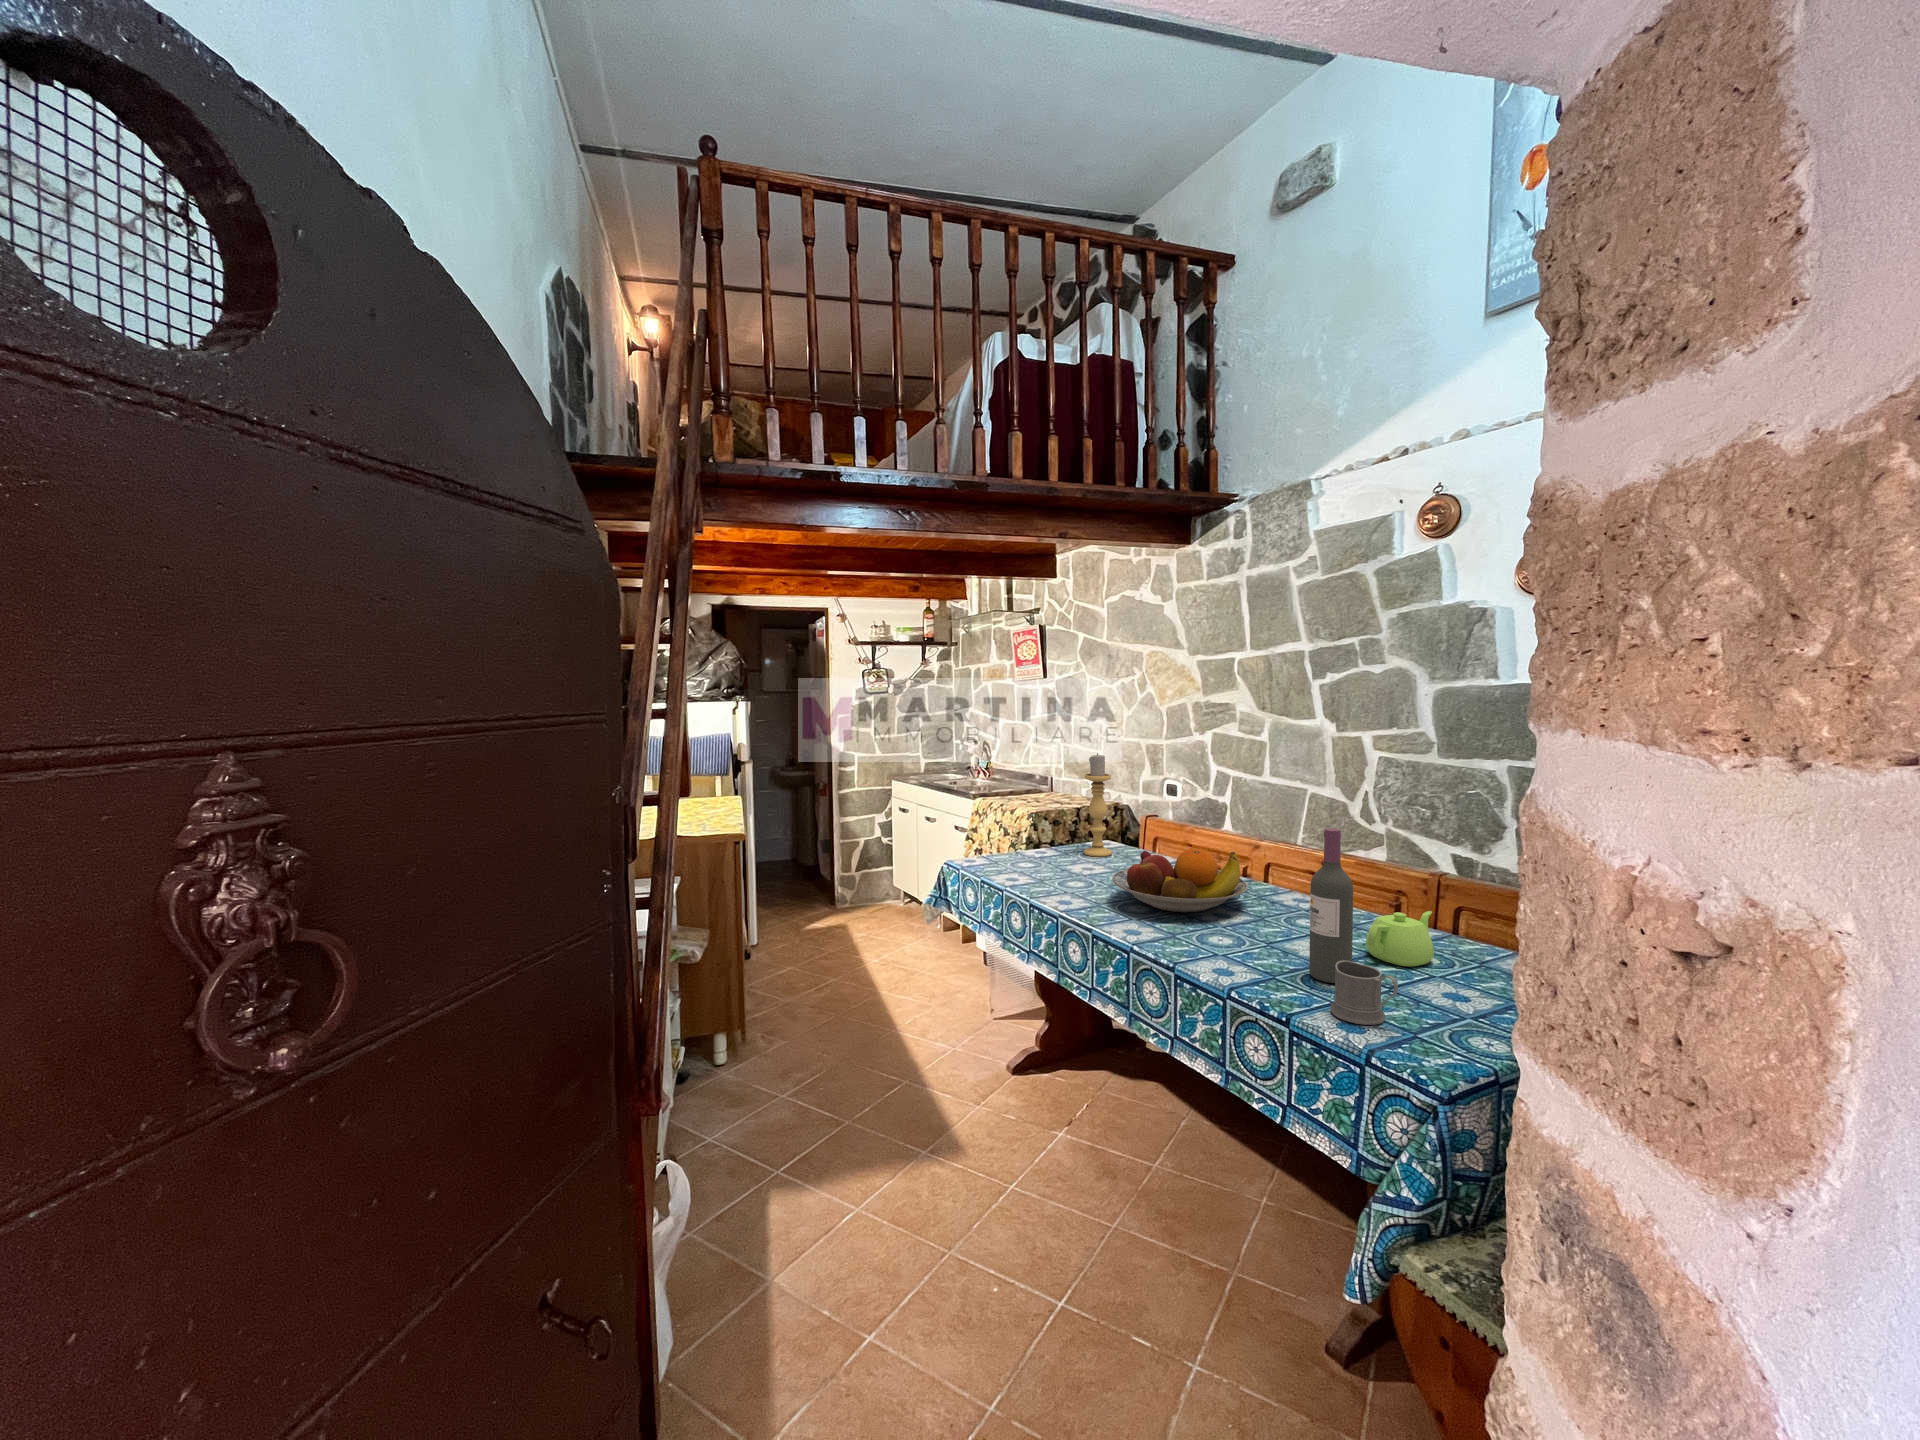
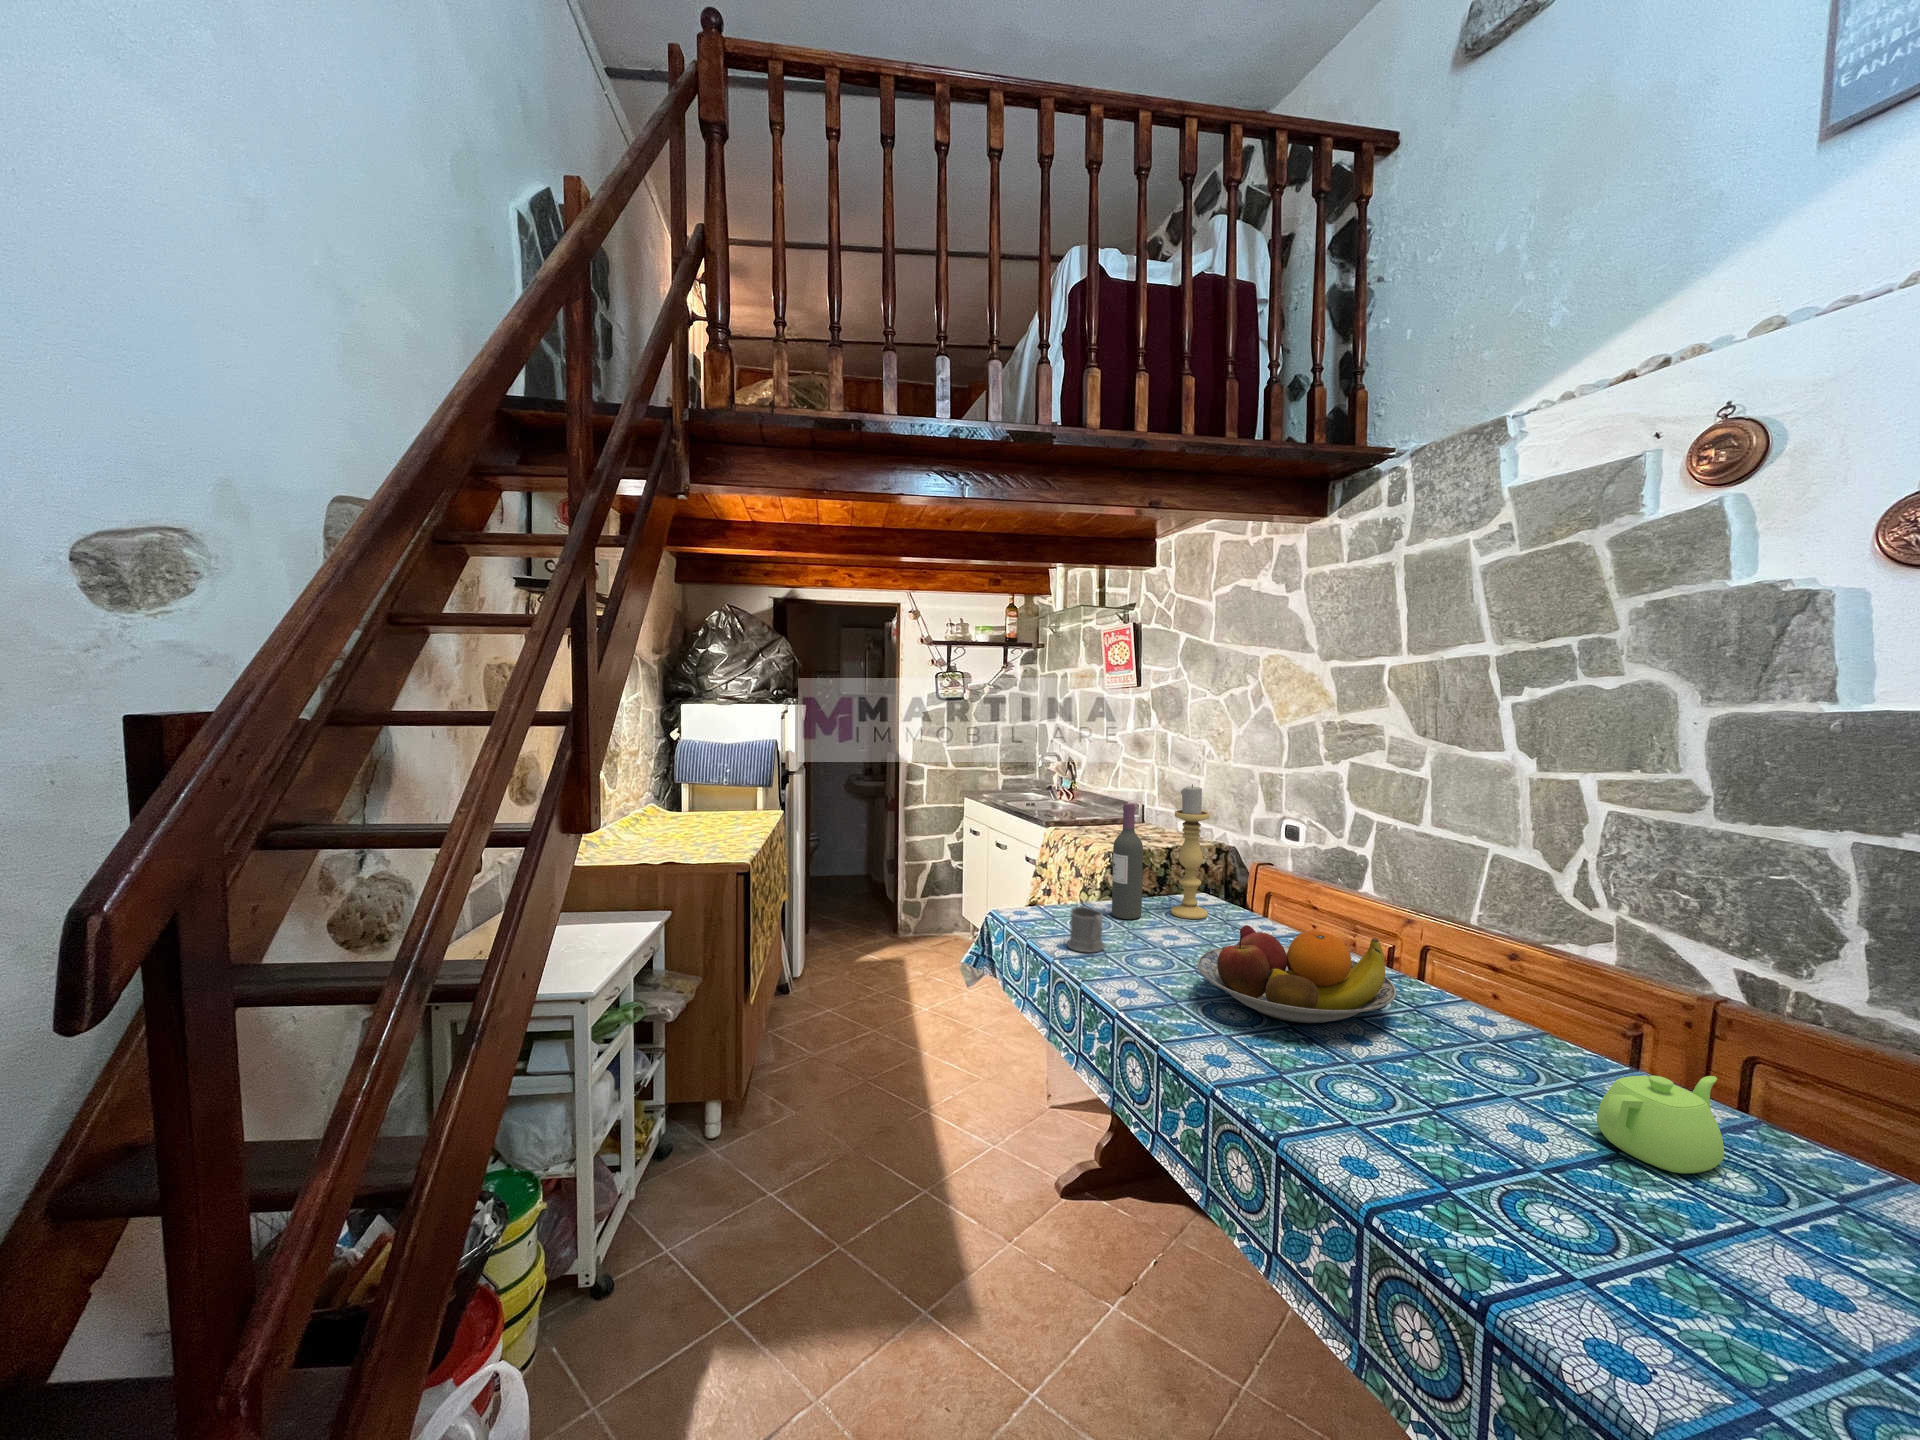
wine bottle: present [1309,828,1353,983] -> present [1112,803,1143,919]
mug: present [1331,960,1398,1025] -> present [1067,906,1105,953]

